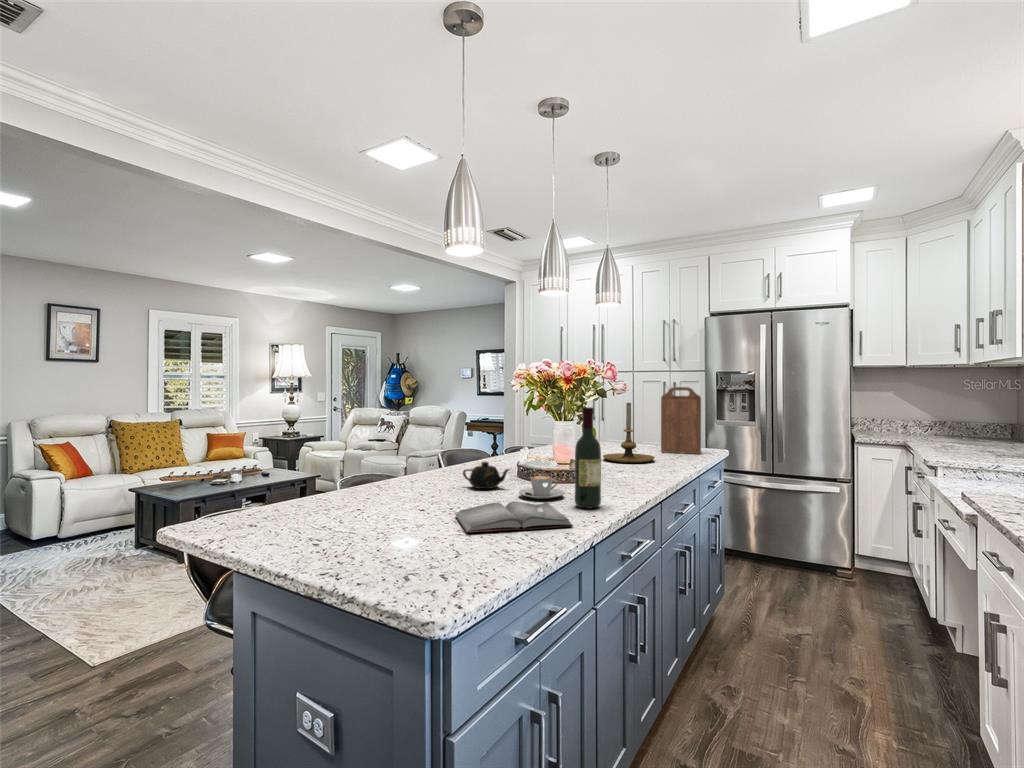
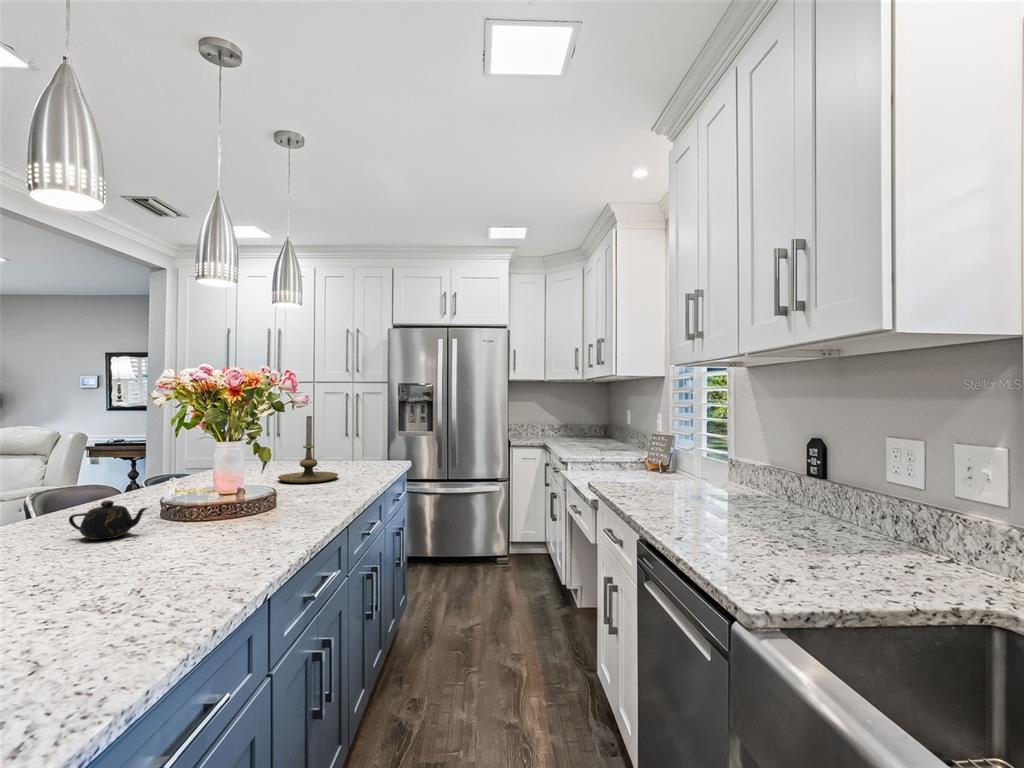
cutting board: present [661,387,701,454] -> none [344,399,385,468]
wine bottle: present [575,407,601,508] -> none [243,423,278,549]
coffee cup: present [519,476,564,499] -> none [161,512,229,543]
hardback book: present [455,501,573,533] -> none [46,549,241,618]

